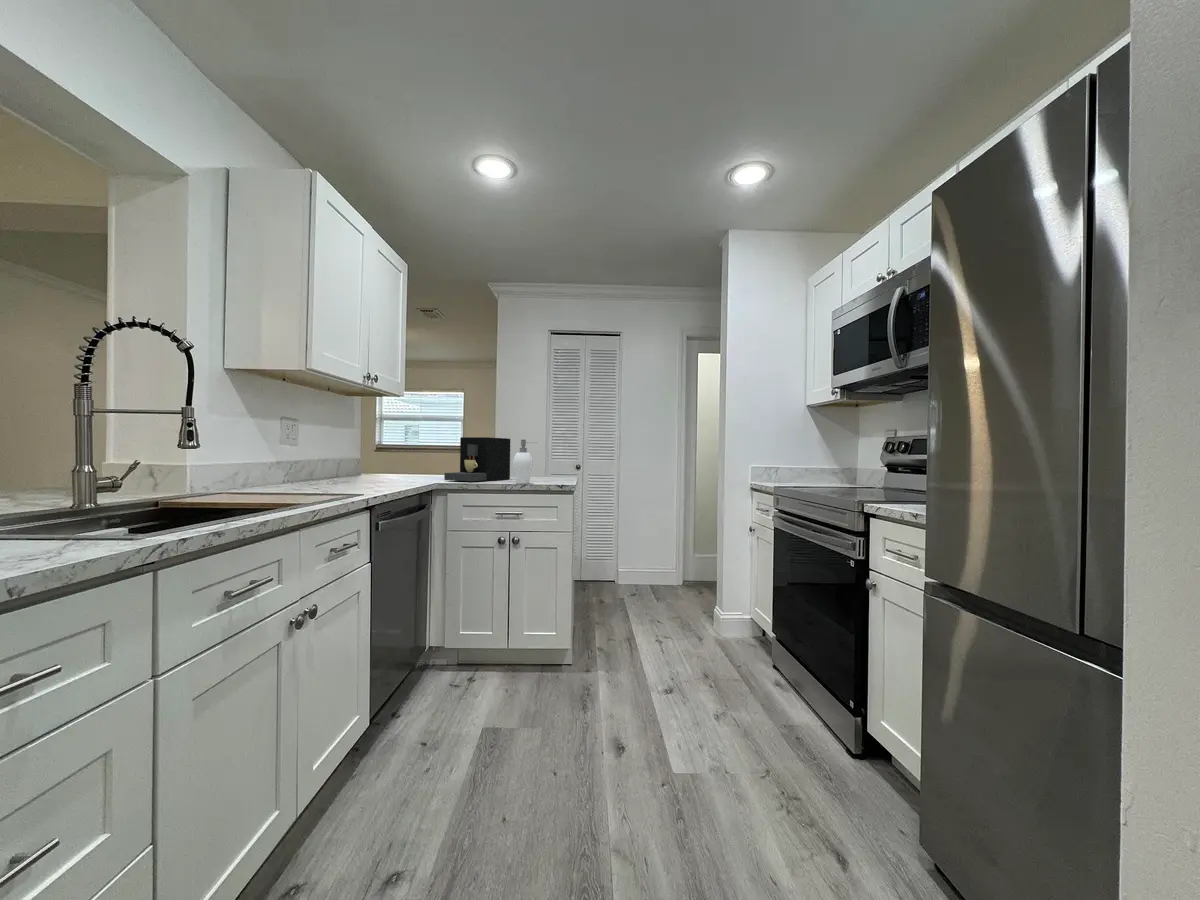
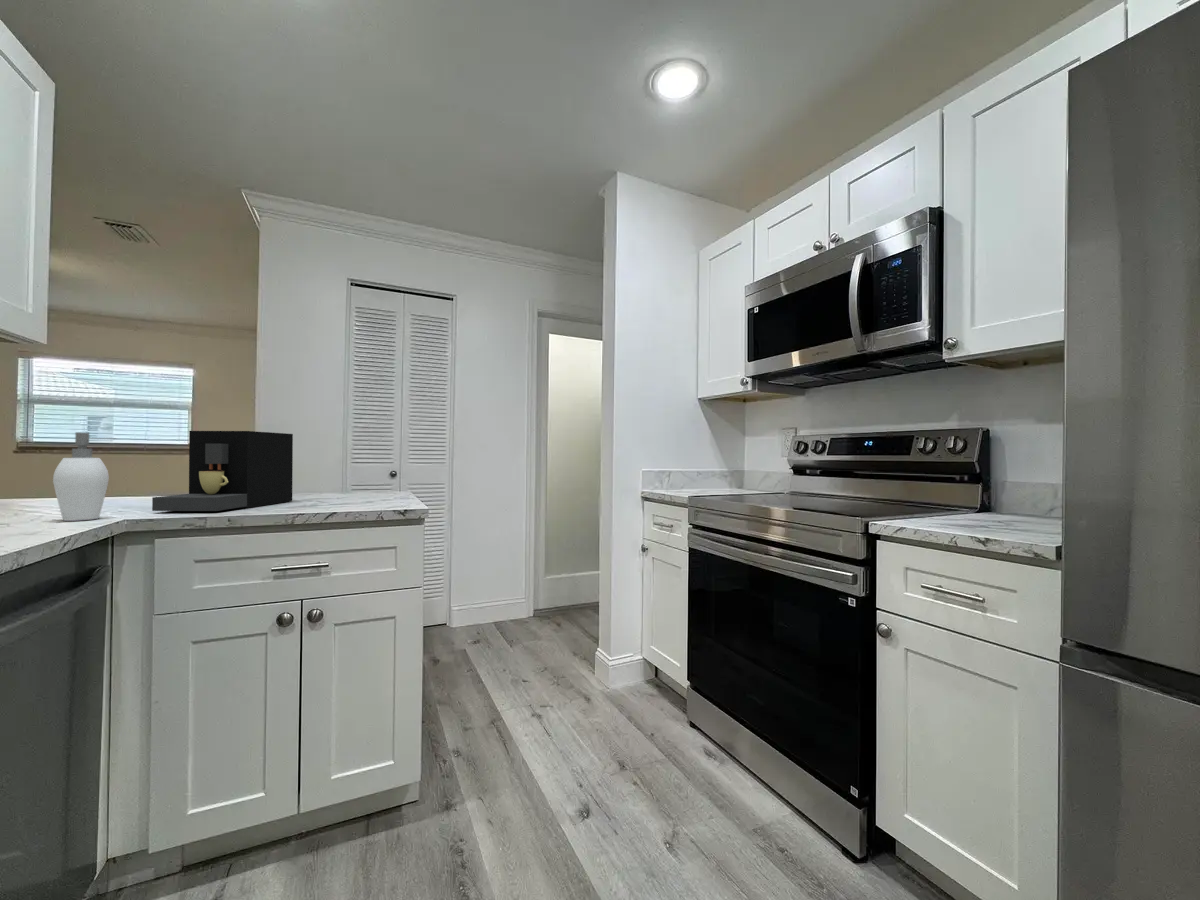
soap dispenser: present [513,440,533,484] -> present [53,432,114,521]

